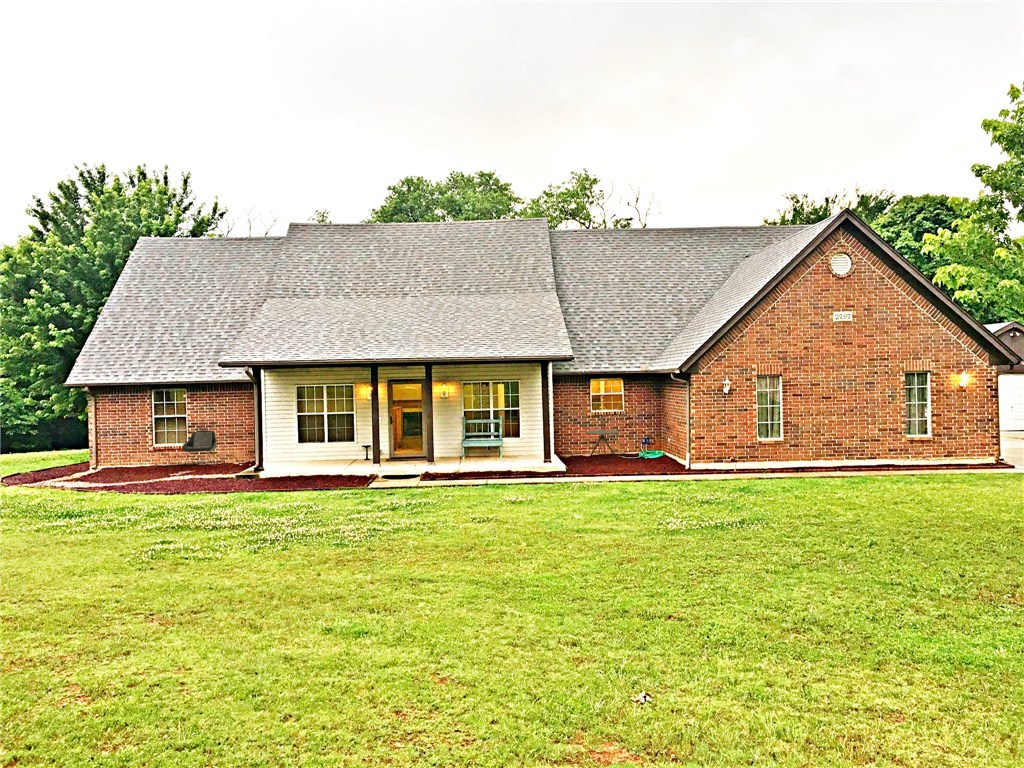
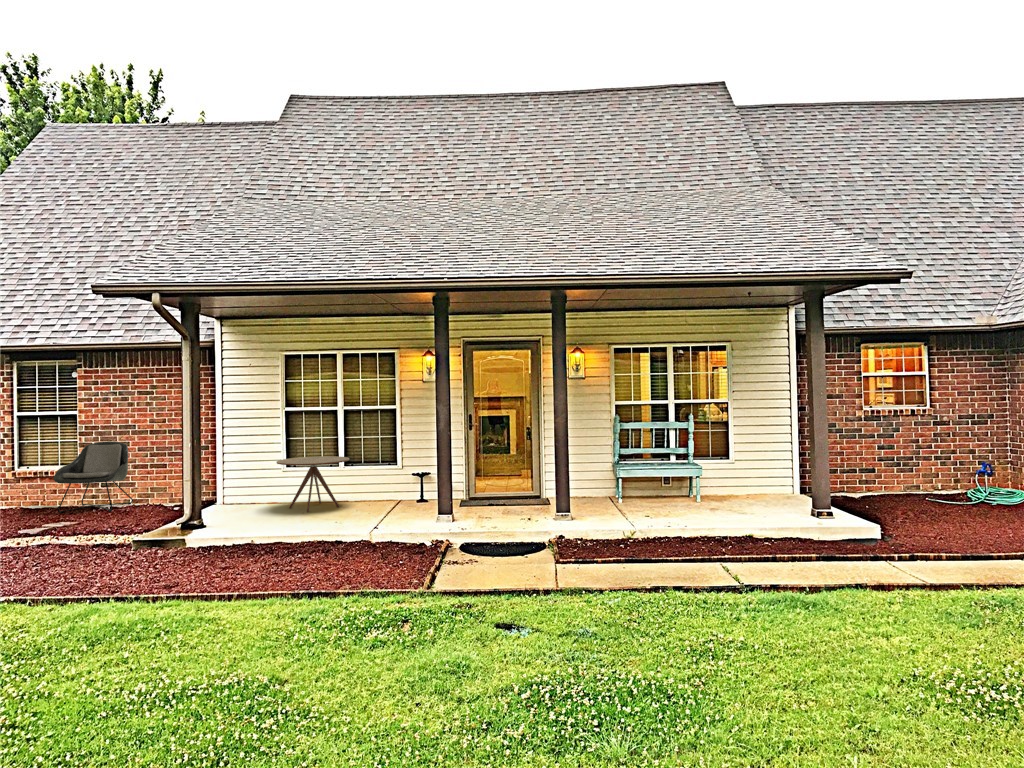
round table: present [585,430,619,456] -> present [277,456,349,512]

